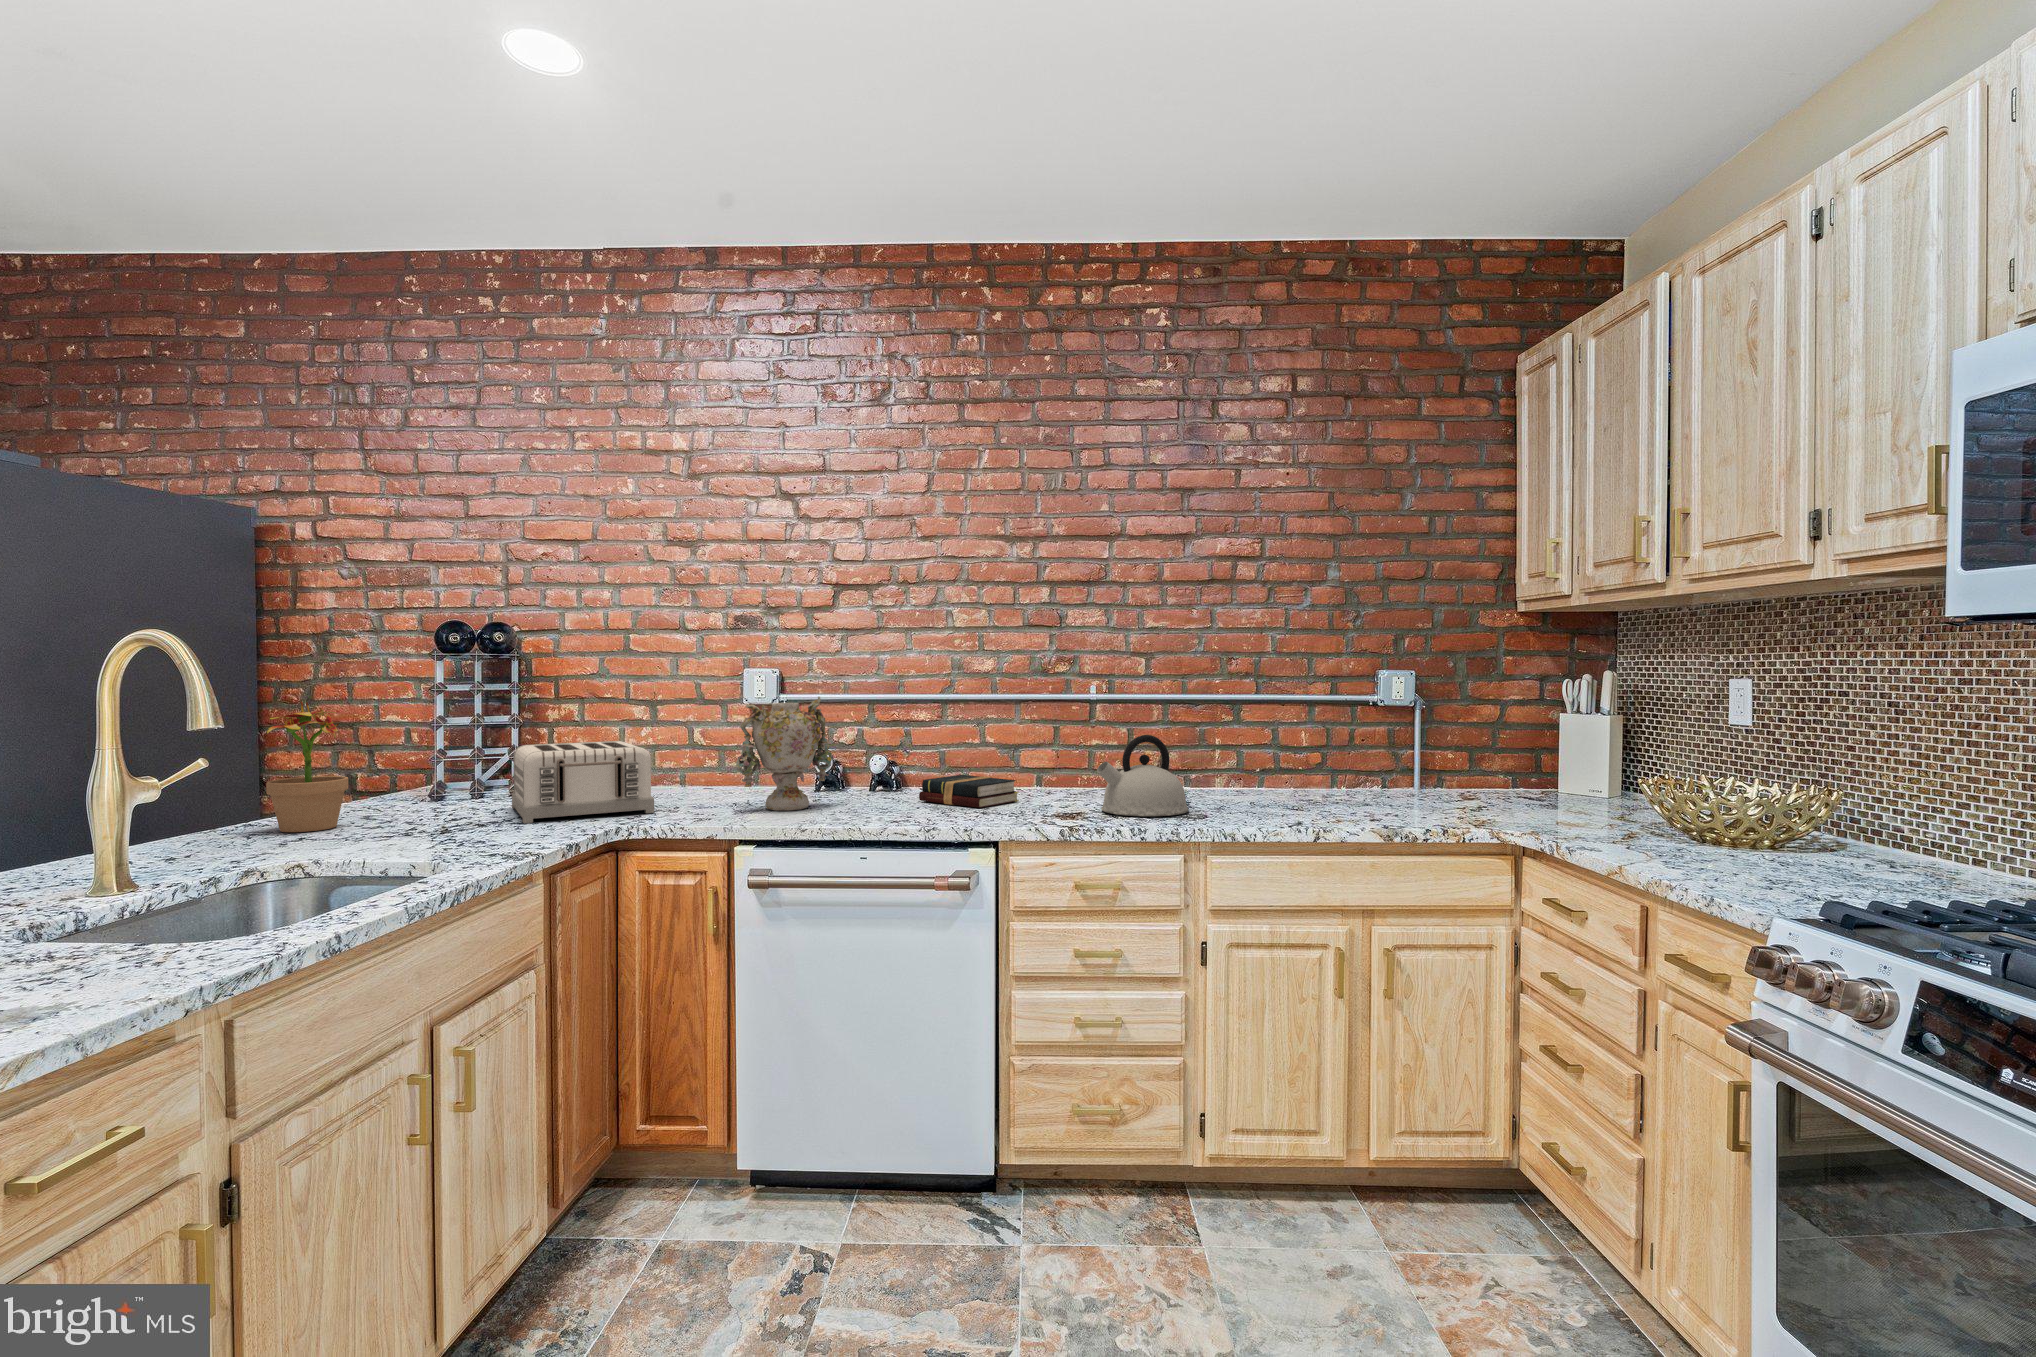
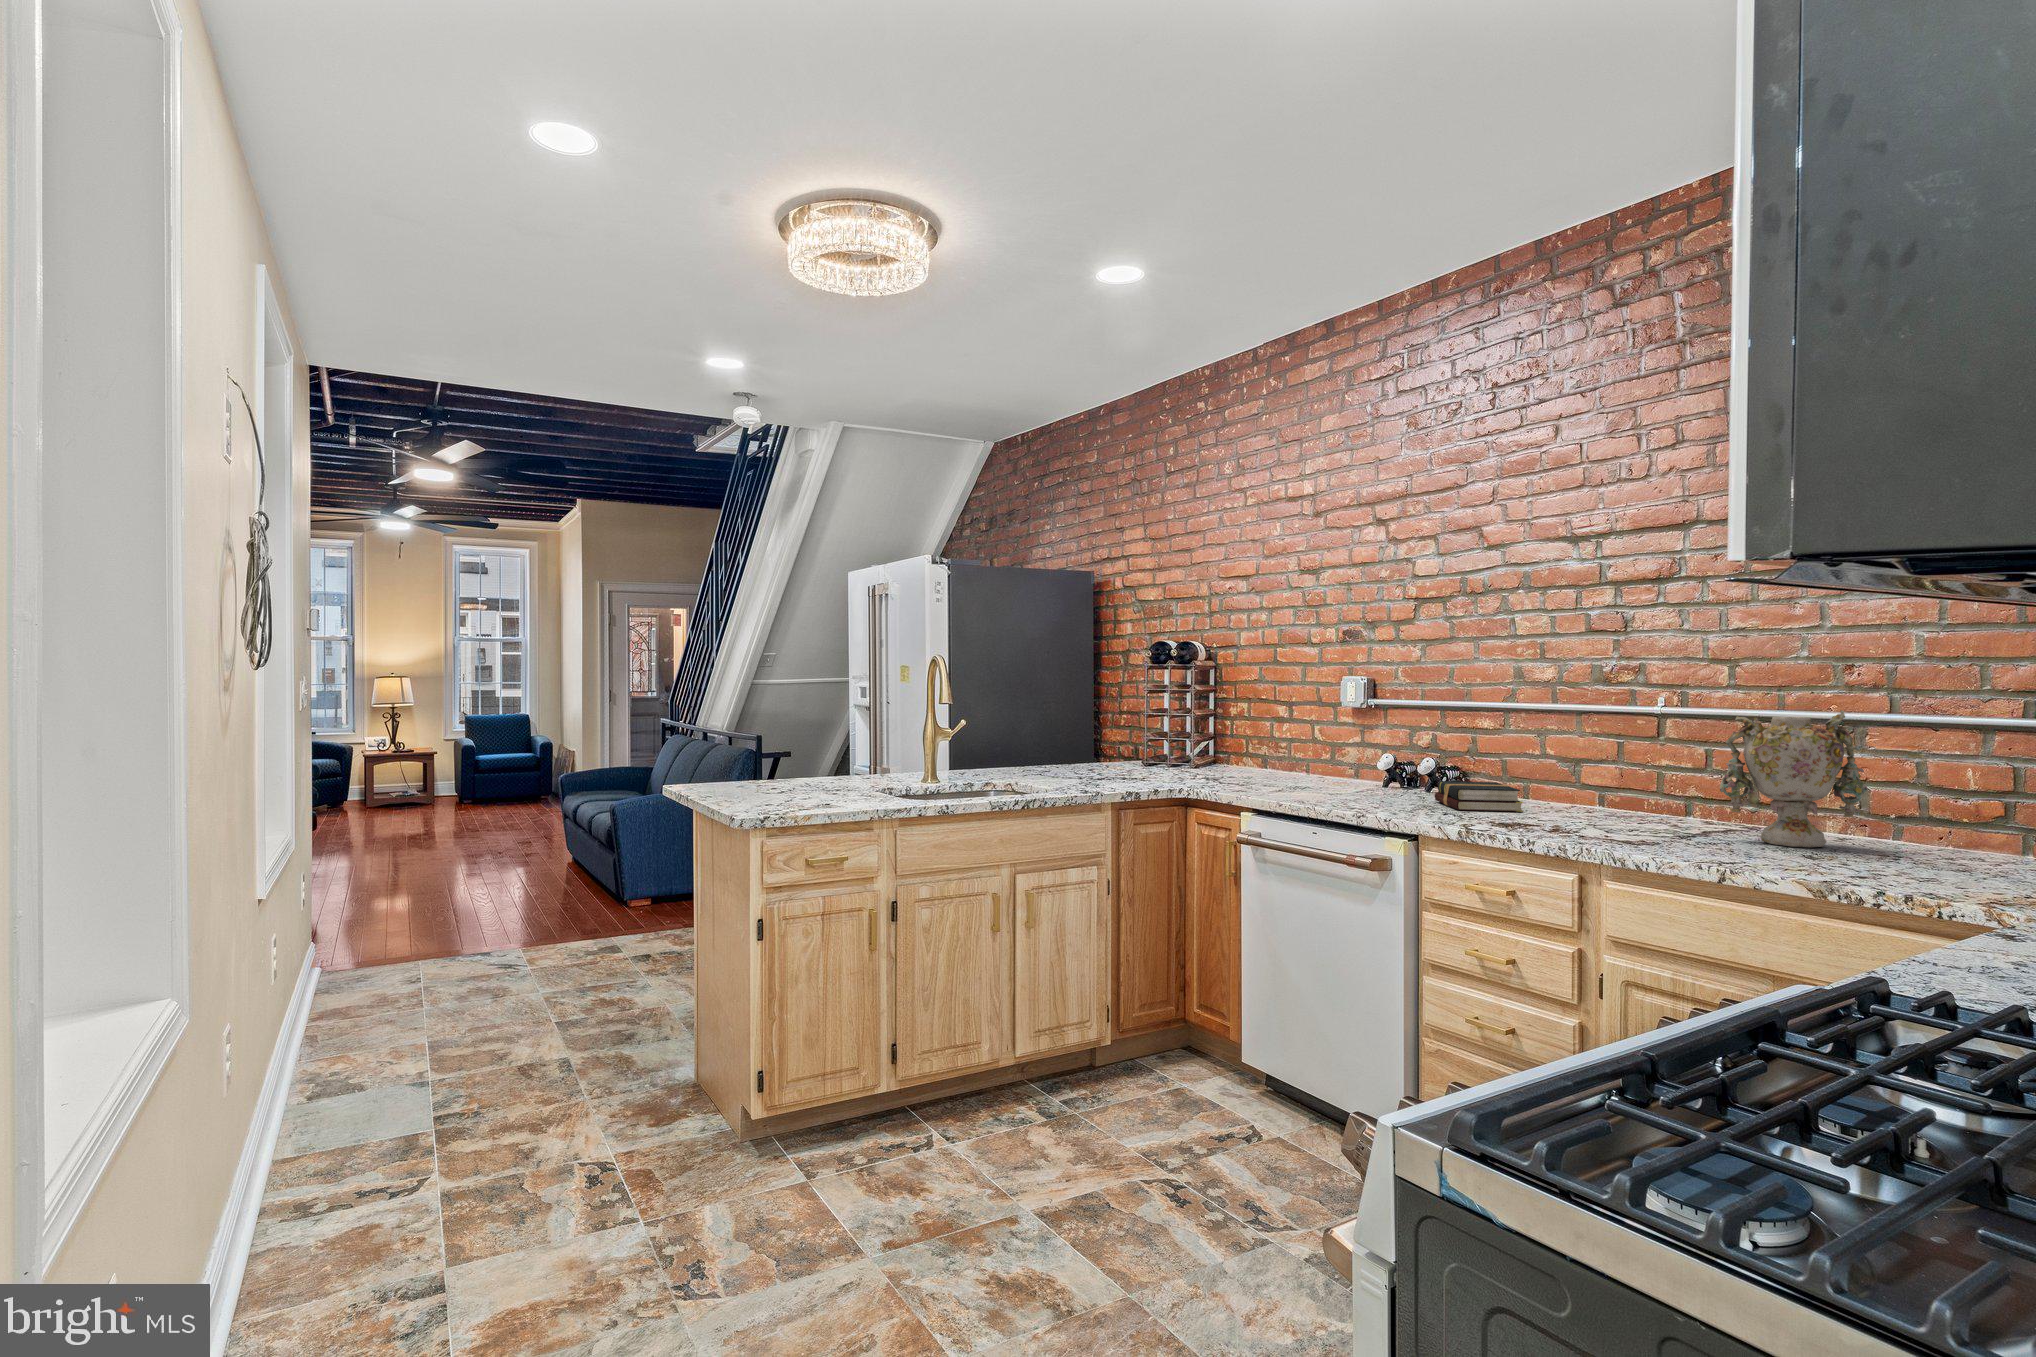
vase: present [736,696,834,811] -> present [1720,710,1868,847]
potted plant: present [266,702,348,832] -> none [1028,693,1072,771]
kettle: present [1097,735,1189,816] -> none [1543,748,1662,838]
toaster: present [512,741,654,823] -> none [1142,729,1249,784]

